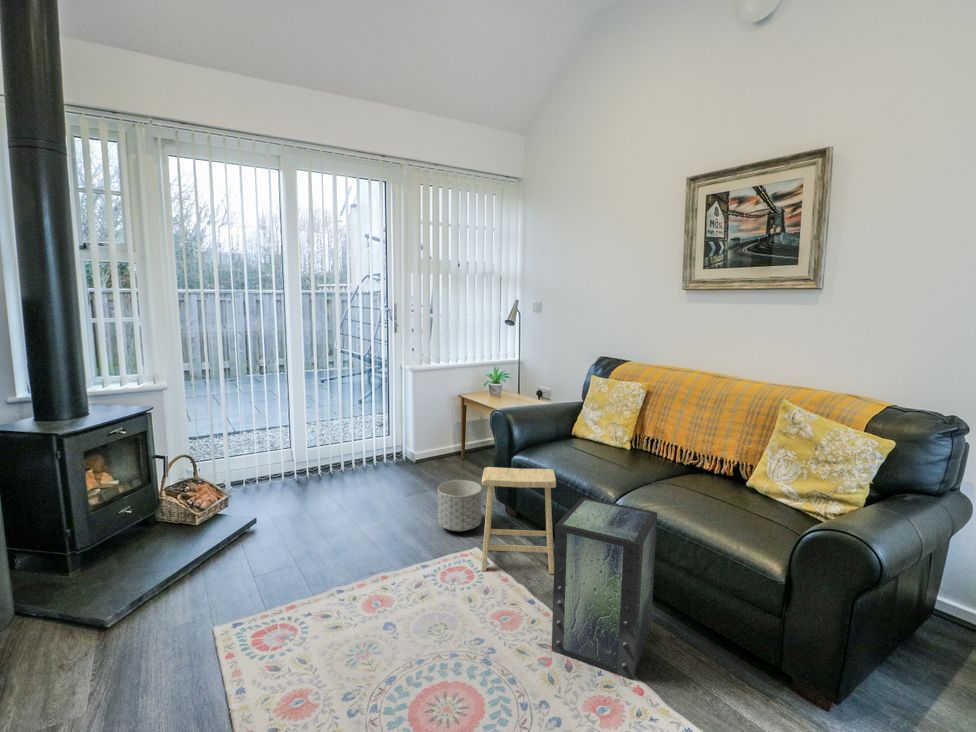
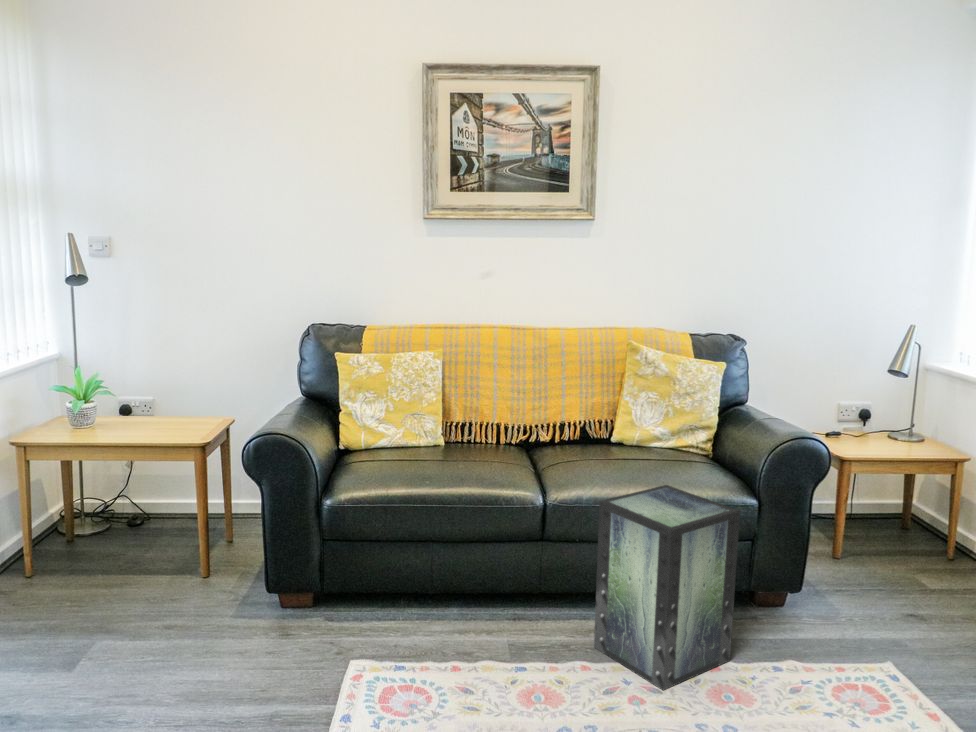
footstool: present [481,467,556,574] -> none [392,497,511,687]
planter: present [438,480,482,532] -> none [256,579,341,679]

